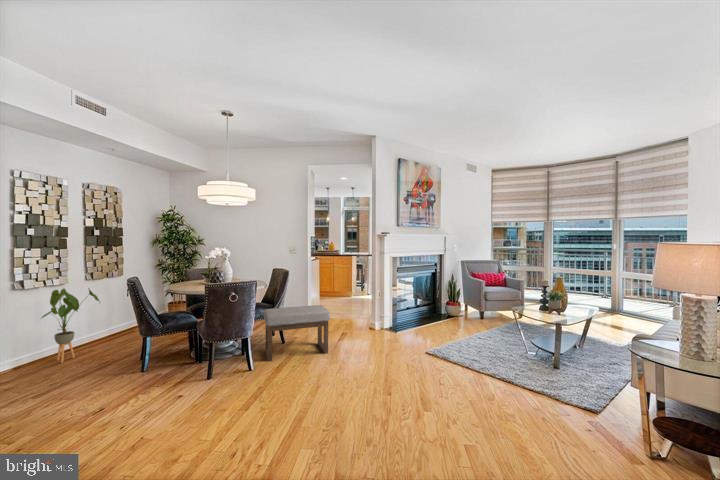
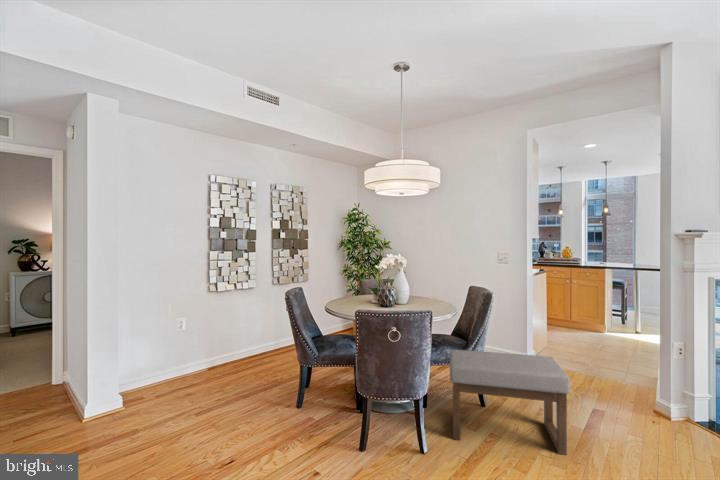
house plant: present [42,288,99,363] -> none [227,293,278,371]

